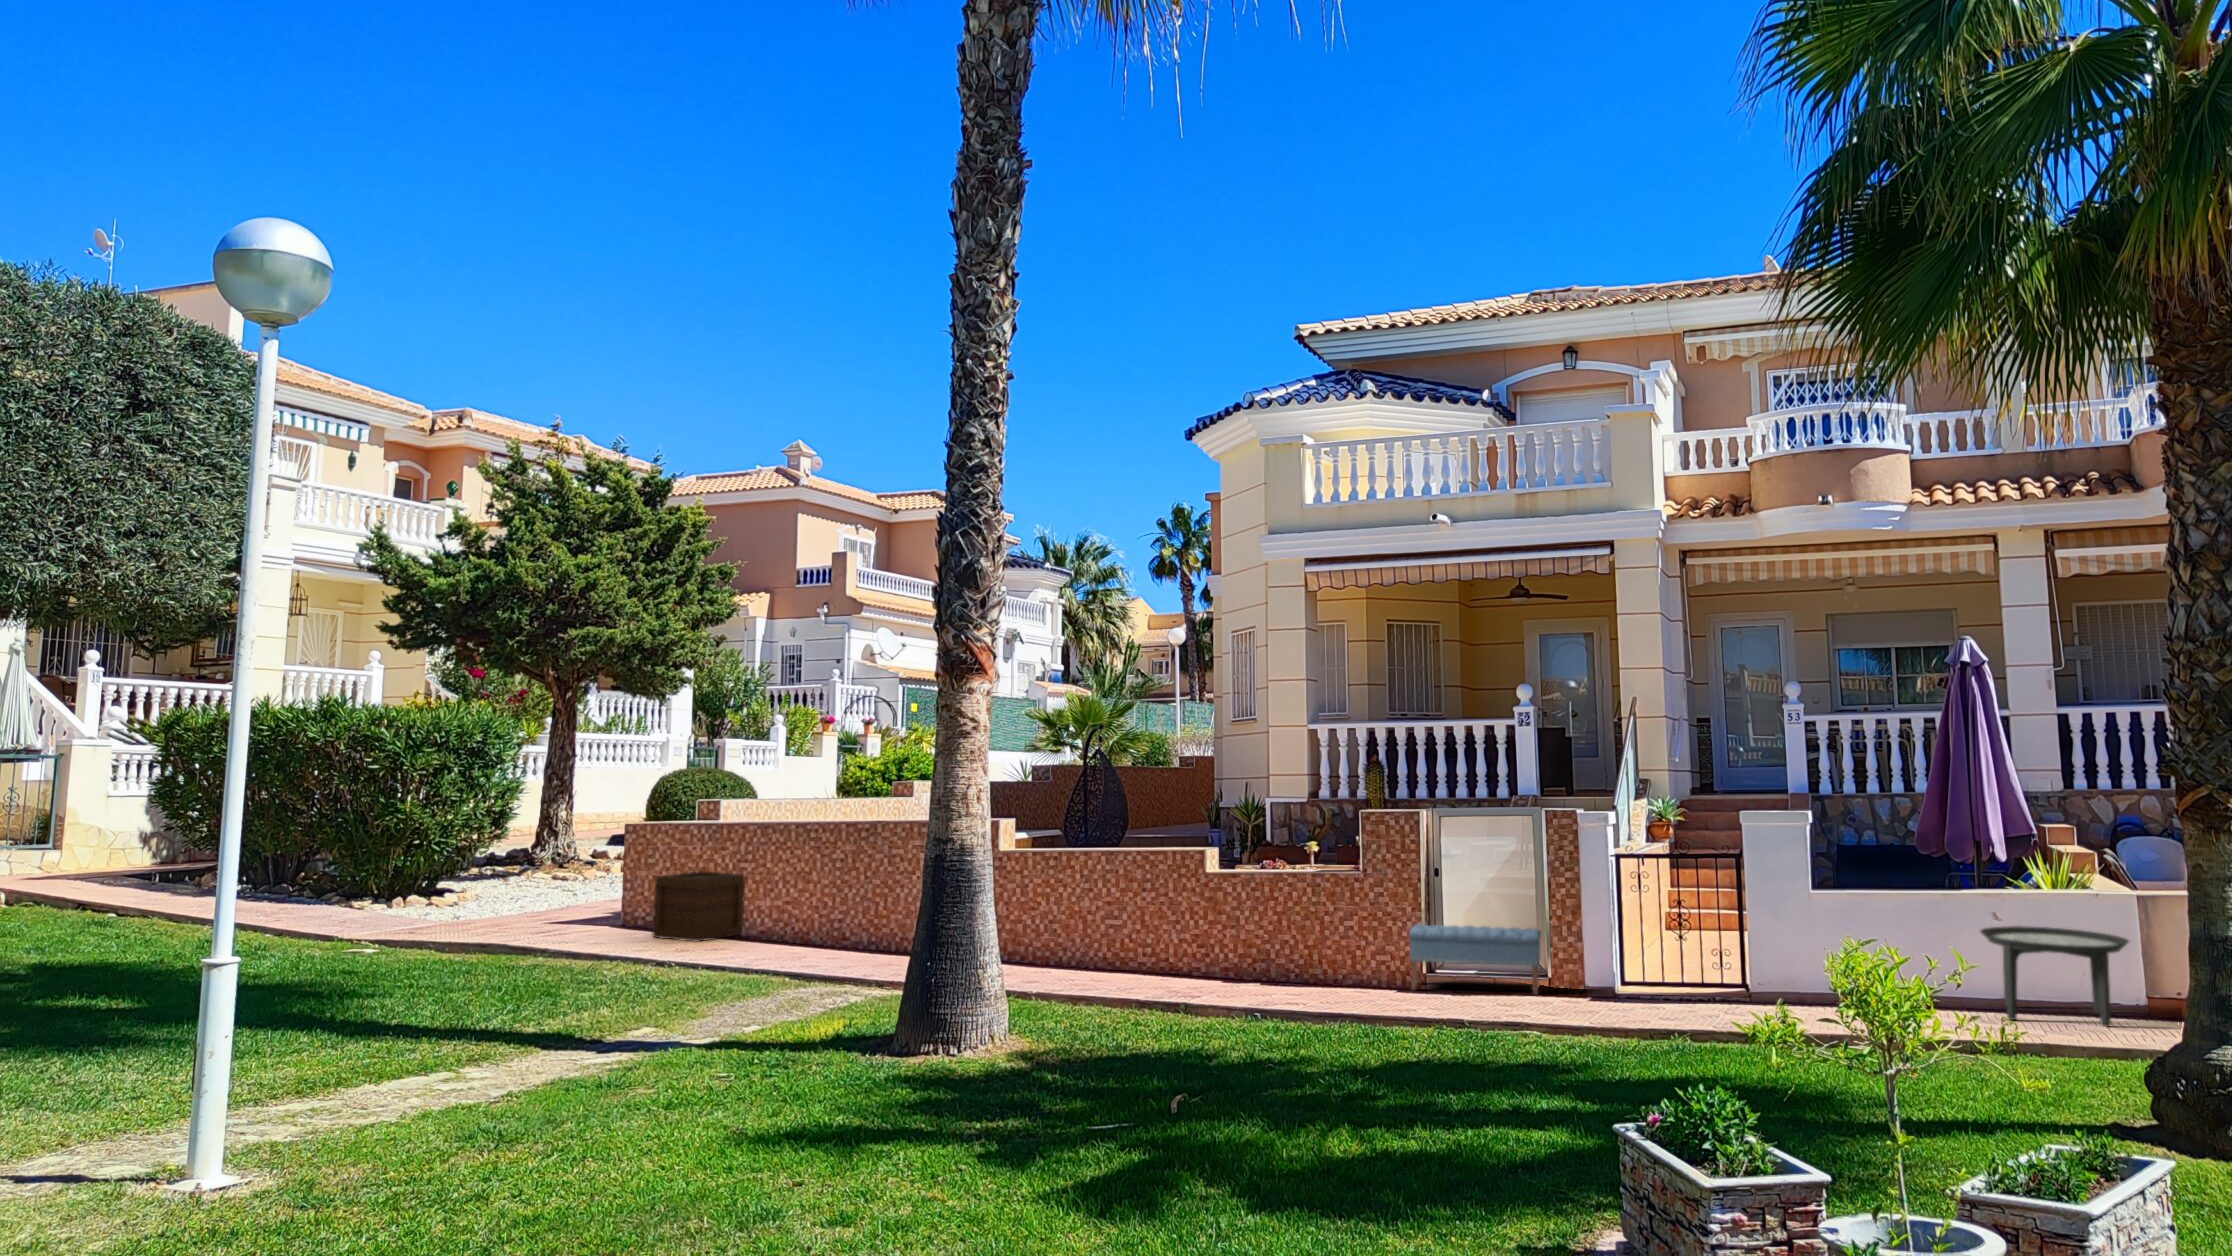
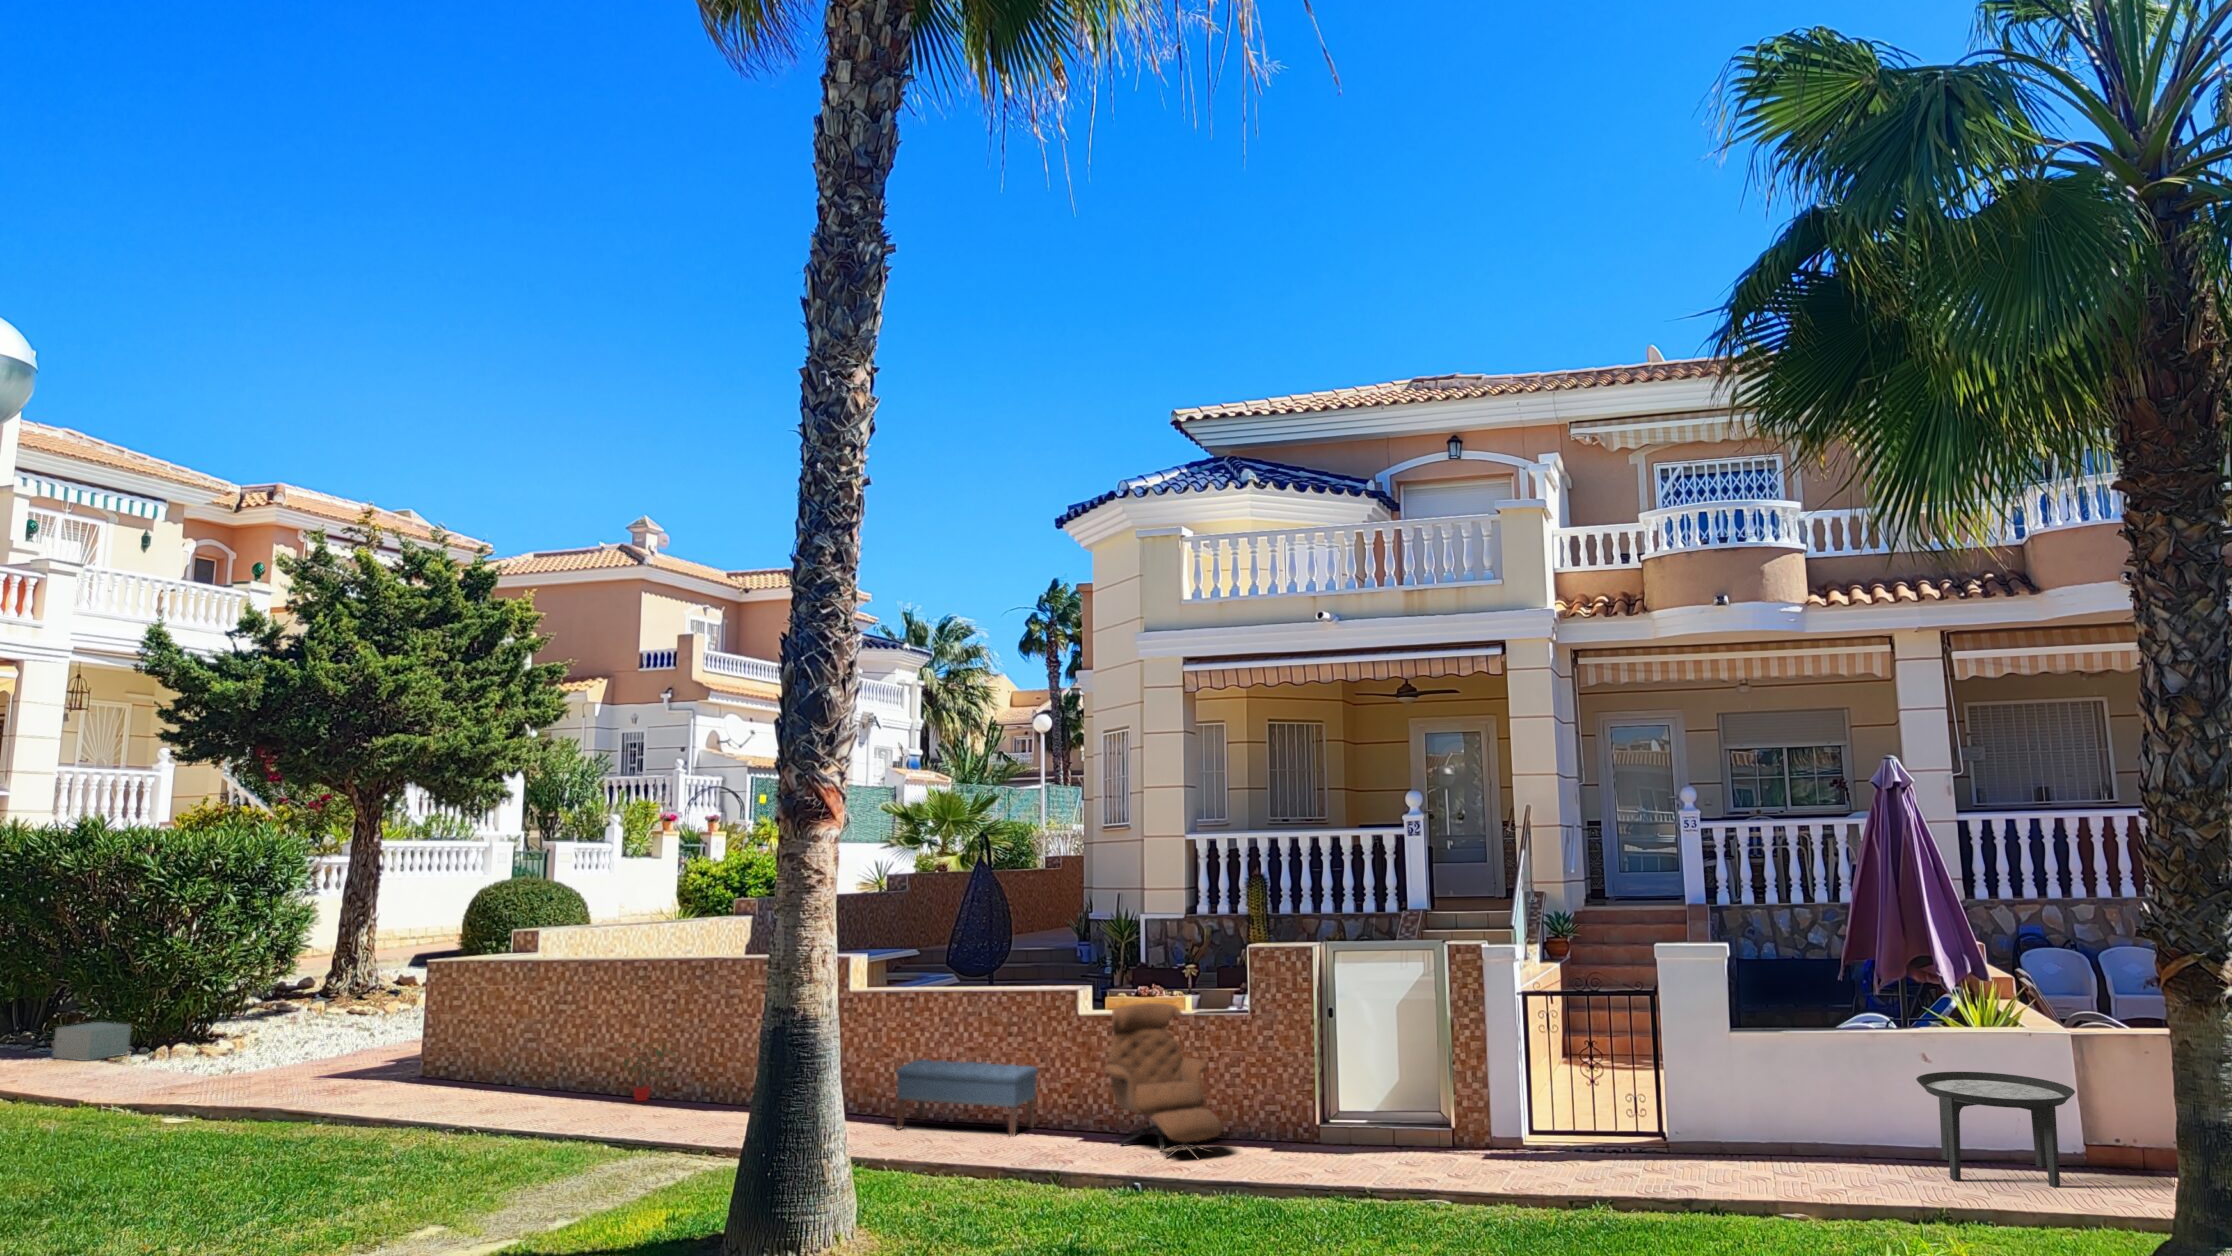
lounge chair: none [1228,859,1333,994] -> present [1105,1003,1222,1159]
wooden crate: present [653,871,745,942] -> none [451,1016,562,1100]
storage box: none [309,877,374,909] -> present [53,1022,131,1061]
potted plant: none [790,893,850,945] -> present [623,1044,674,1101]
bench: present [1409,924,1541,994] -> present [896,1059,1038,1137]

